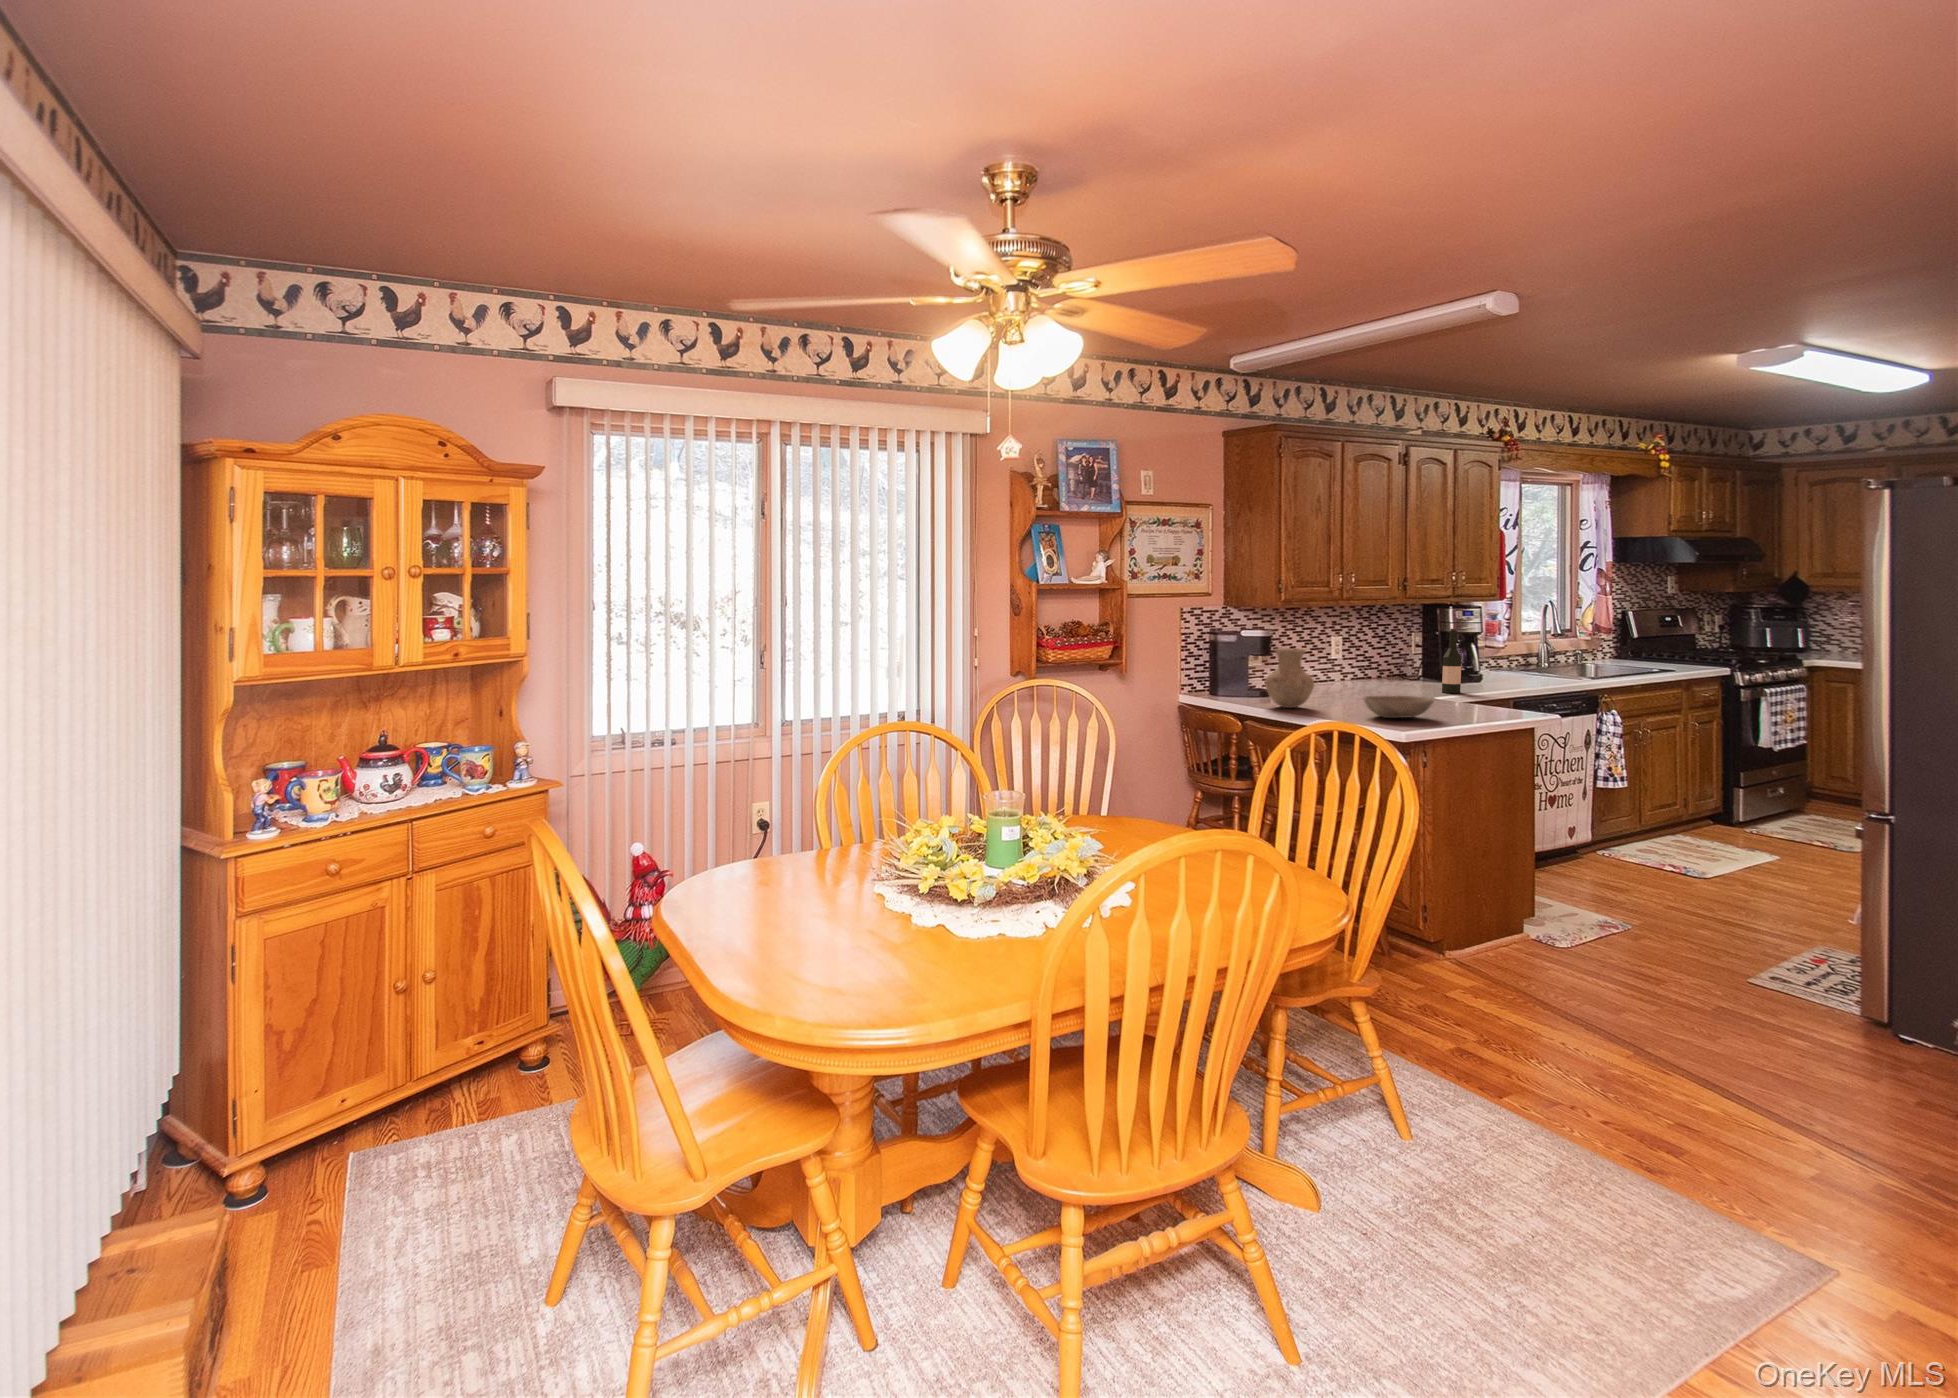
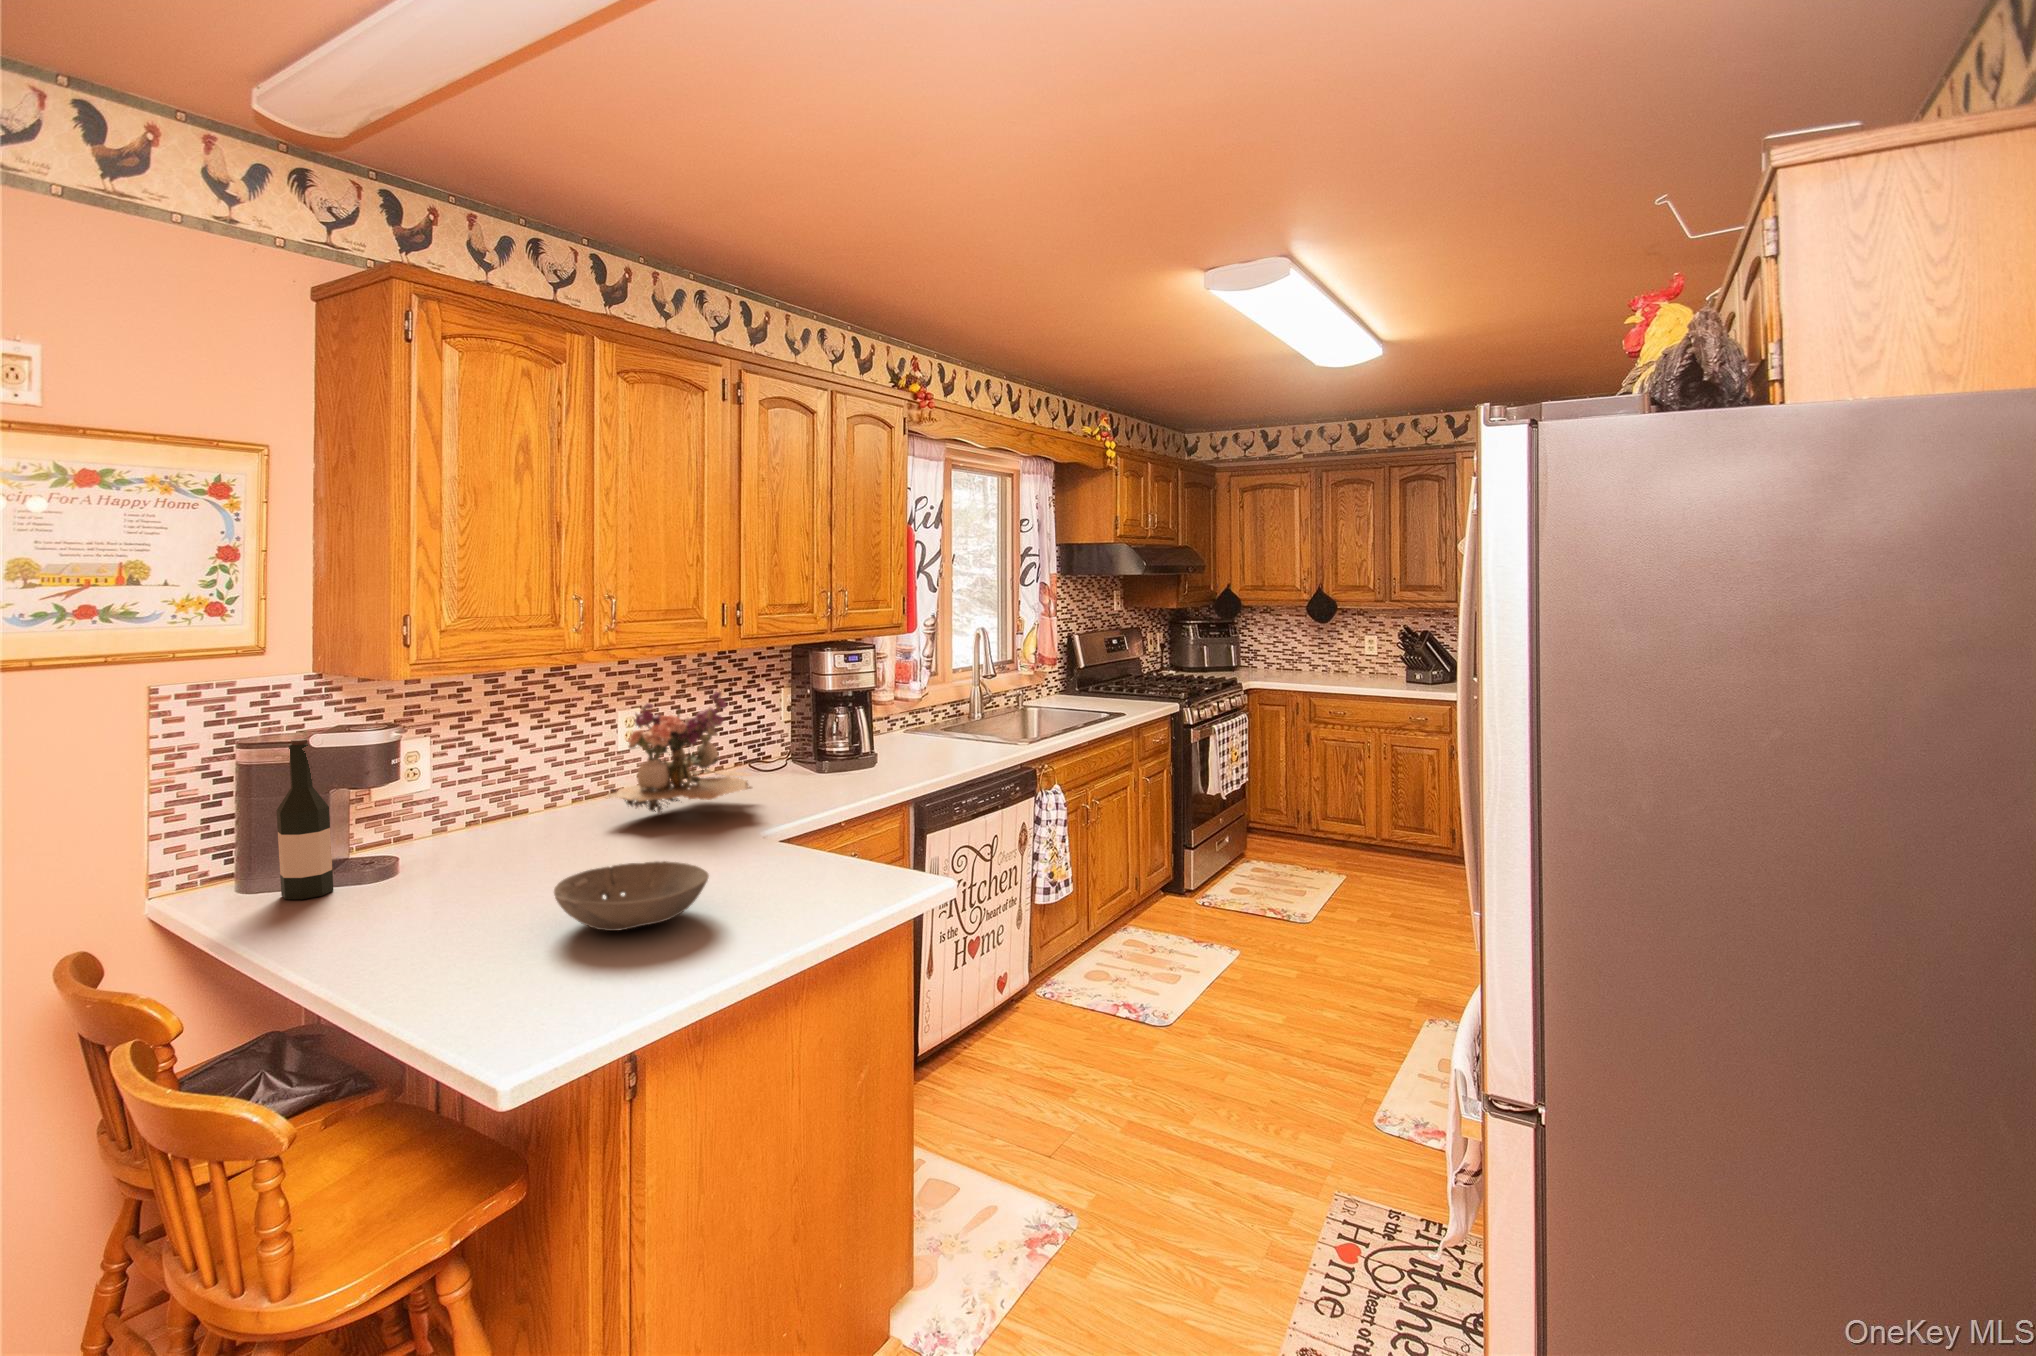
flower arrangement: none [1338,627,1420,694] -> present [605,689,752,814]
wine bottle: present [1442,629,1461,693] -> present [276,739,333,899]
vase: present [1265,648,1314,708] -> none [365,762,487,900]

